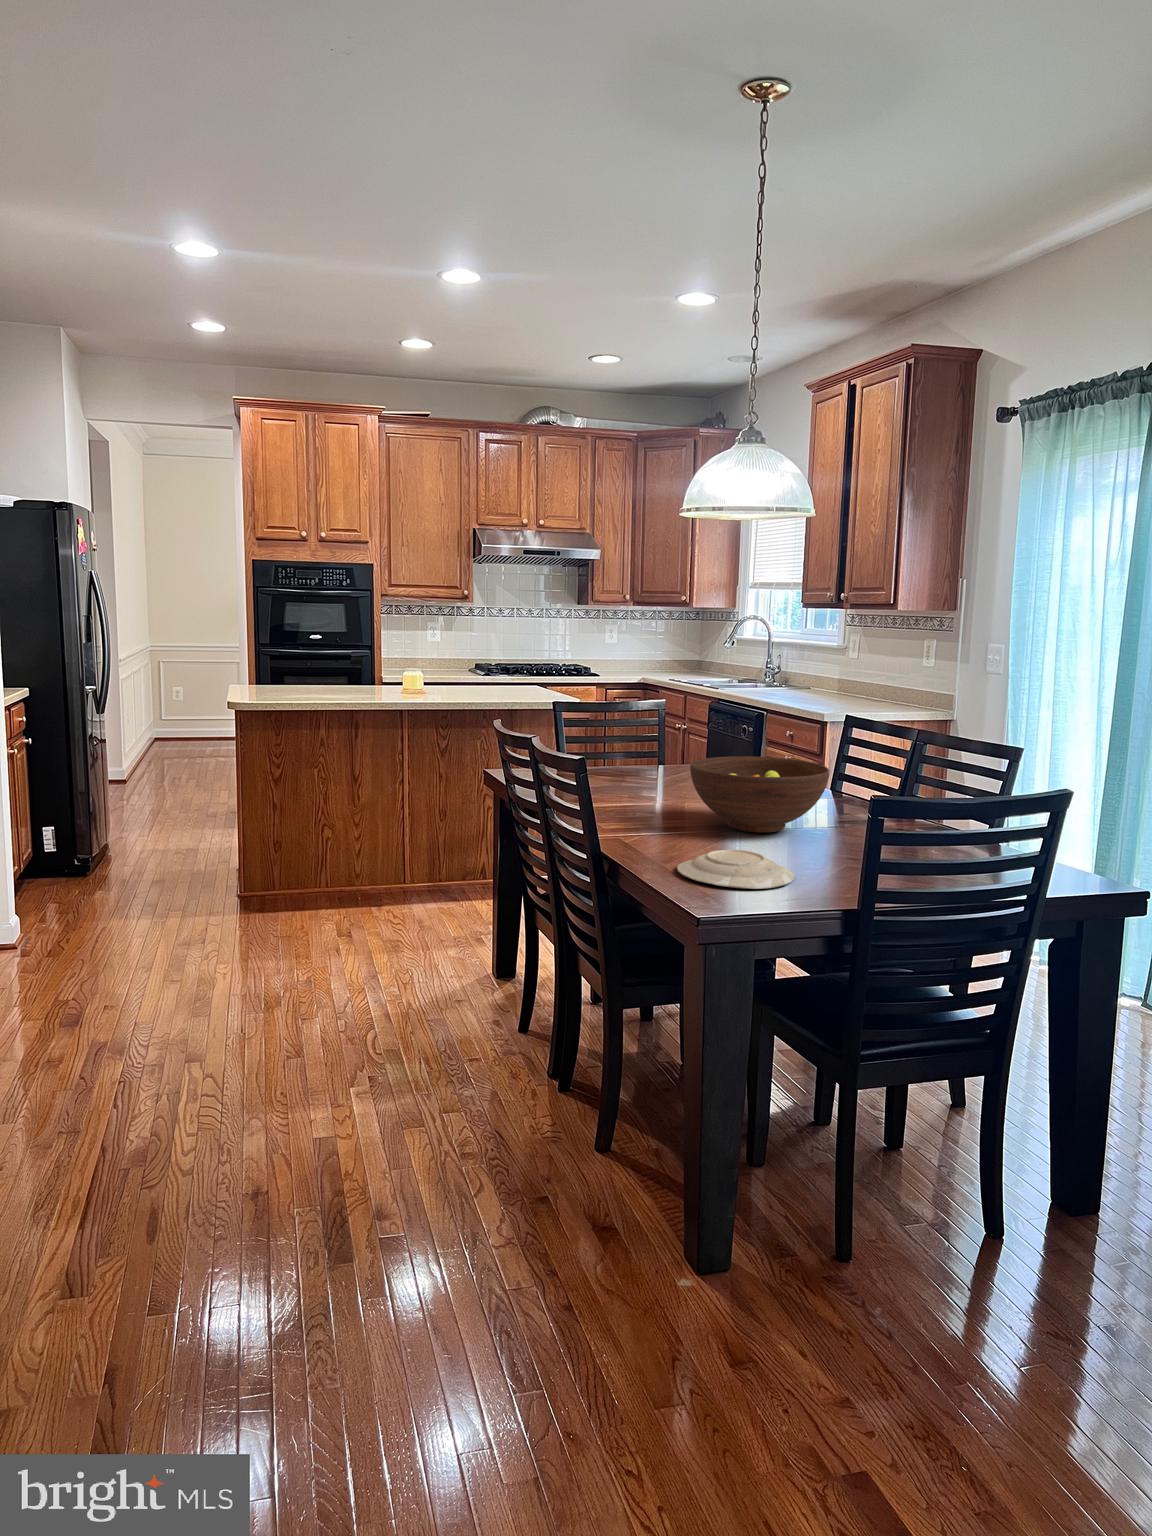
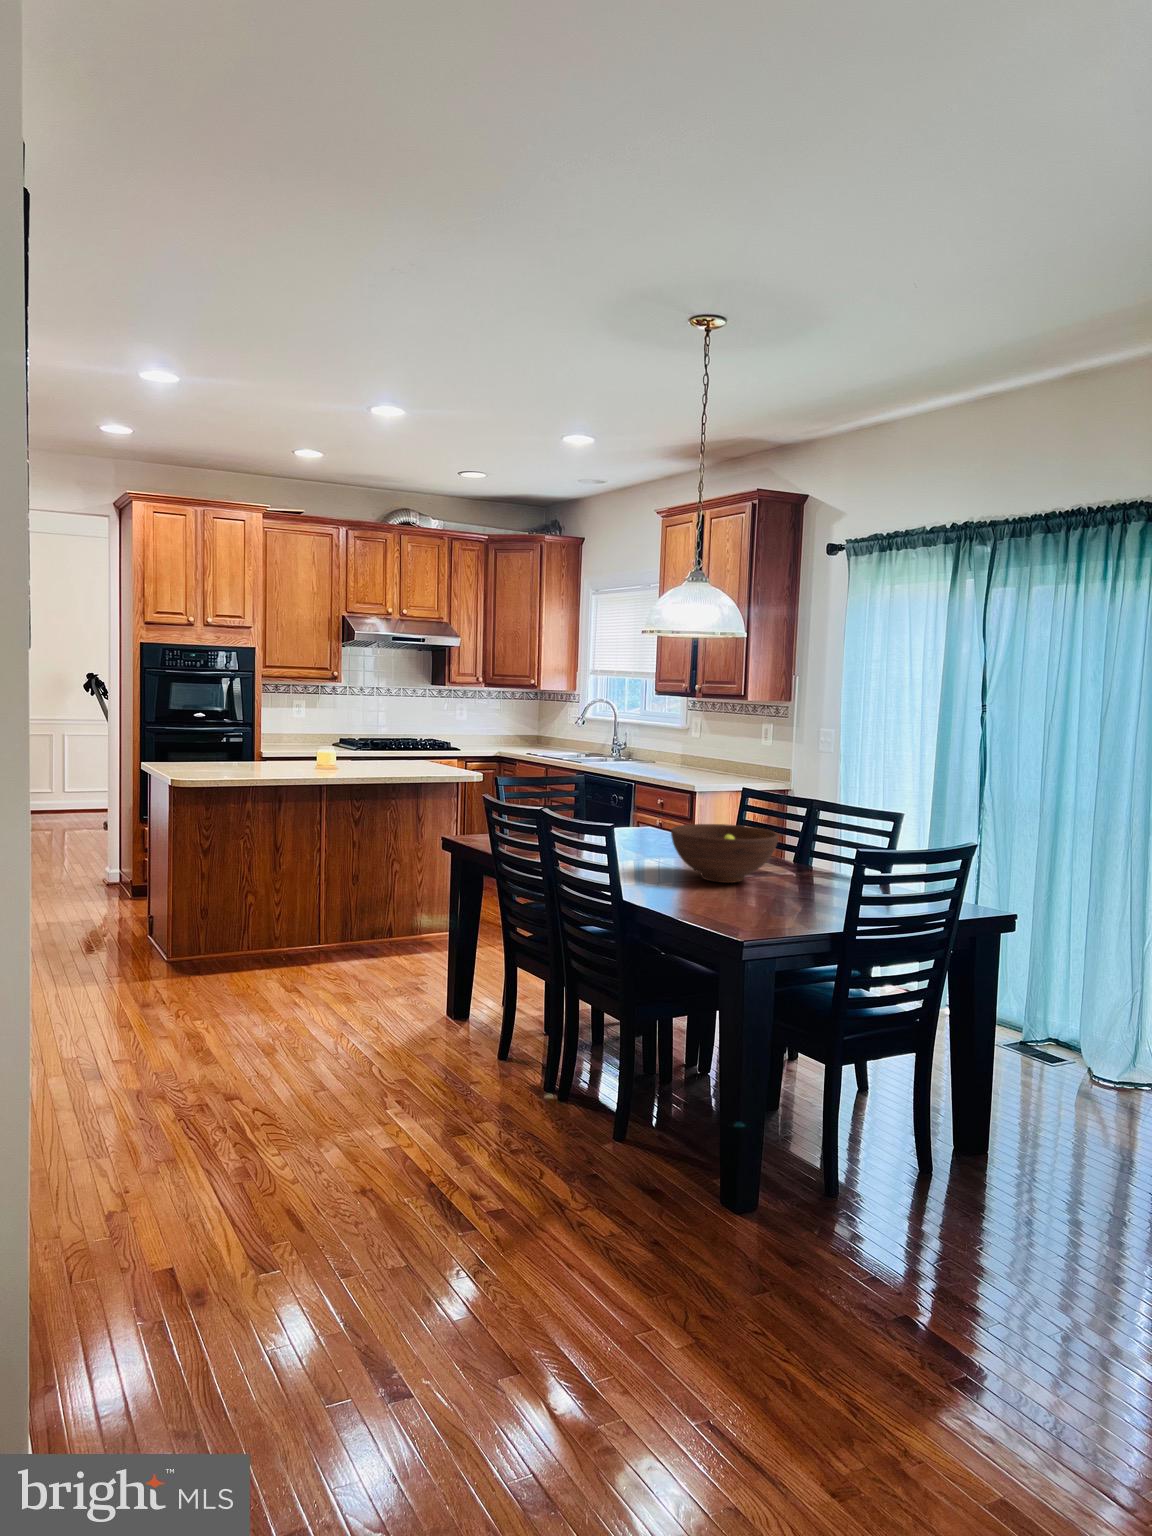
plate: present [677,850,795,889] -> none [698,894,786,921]

